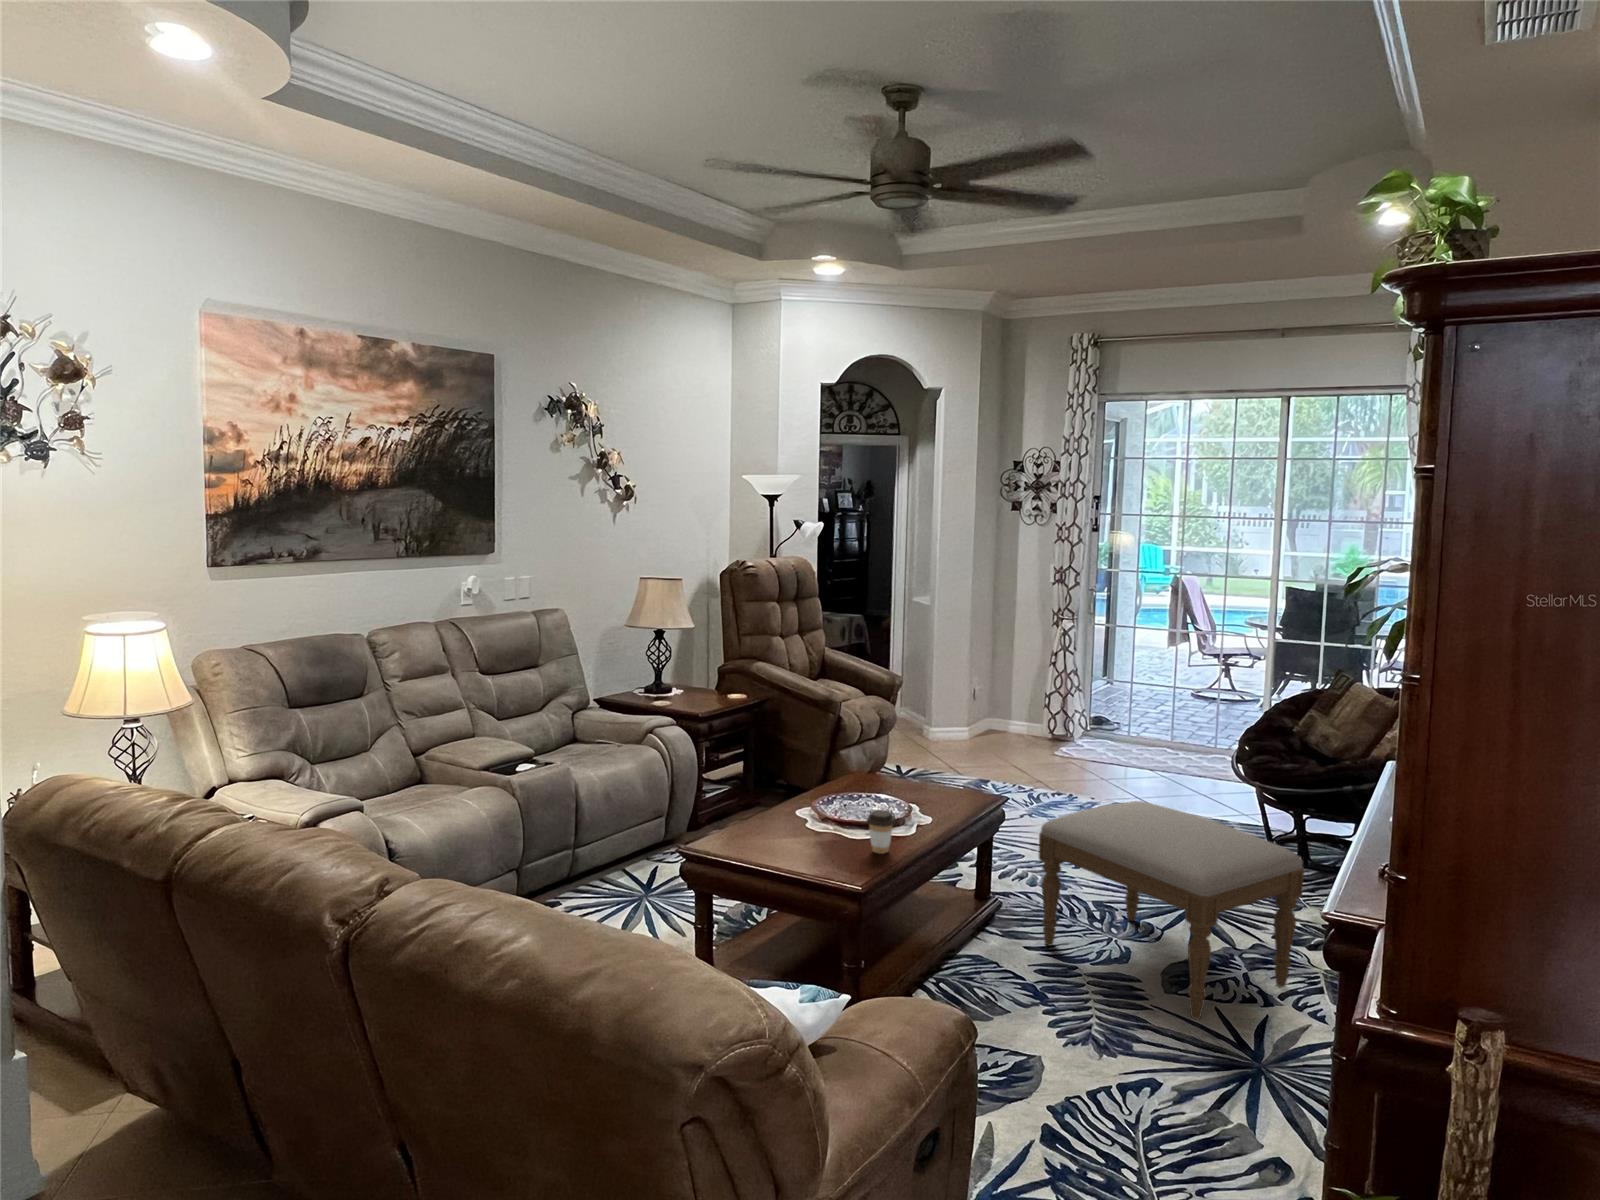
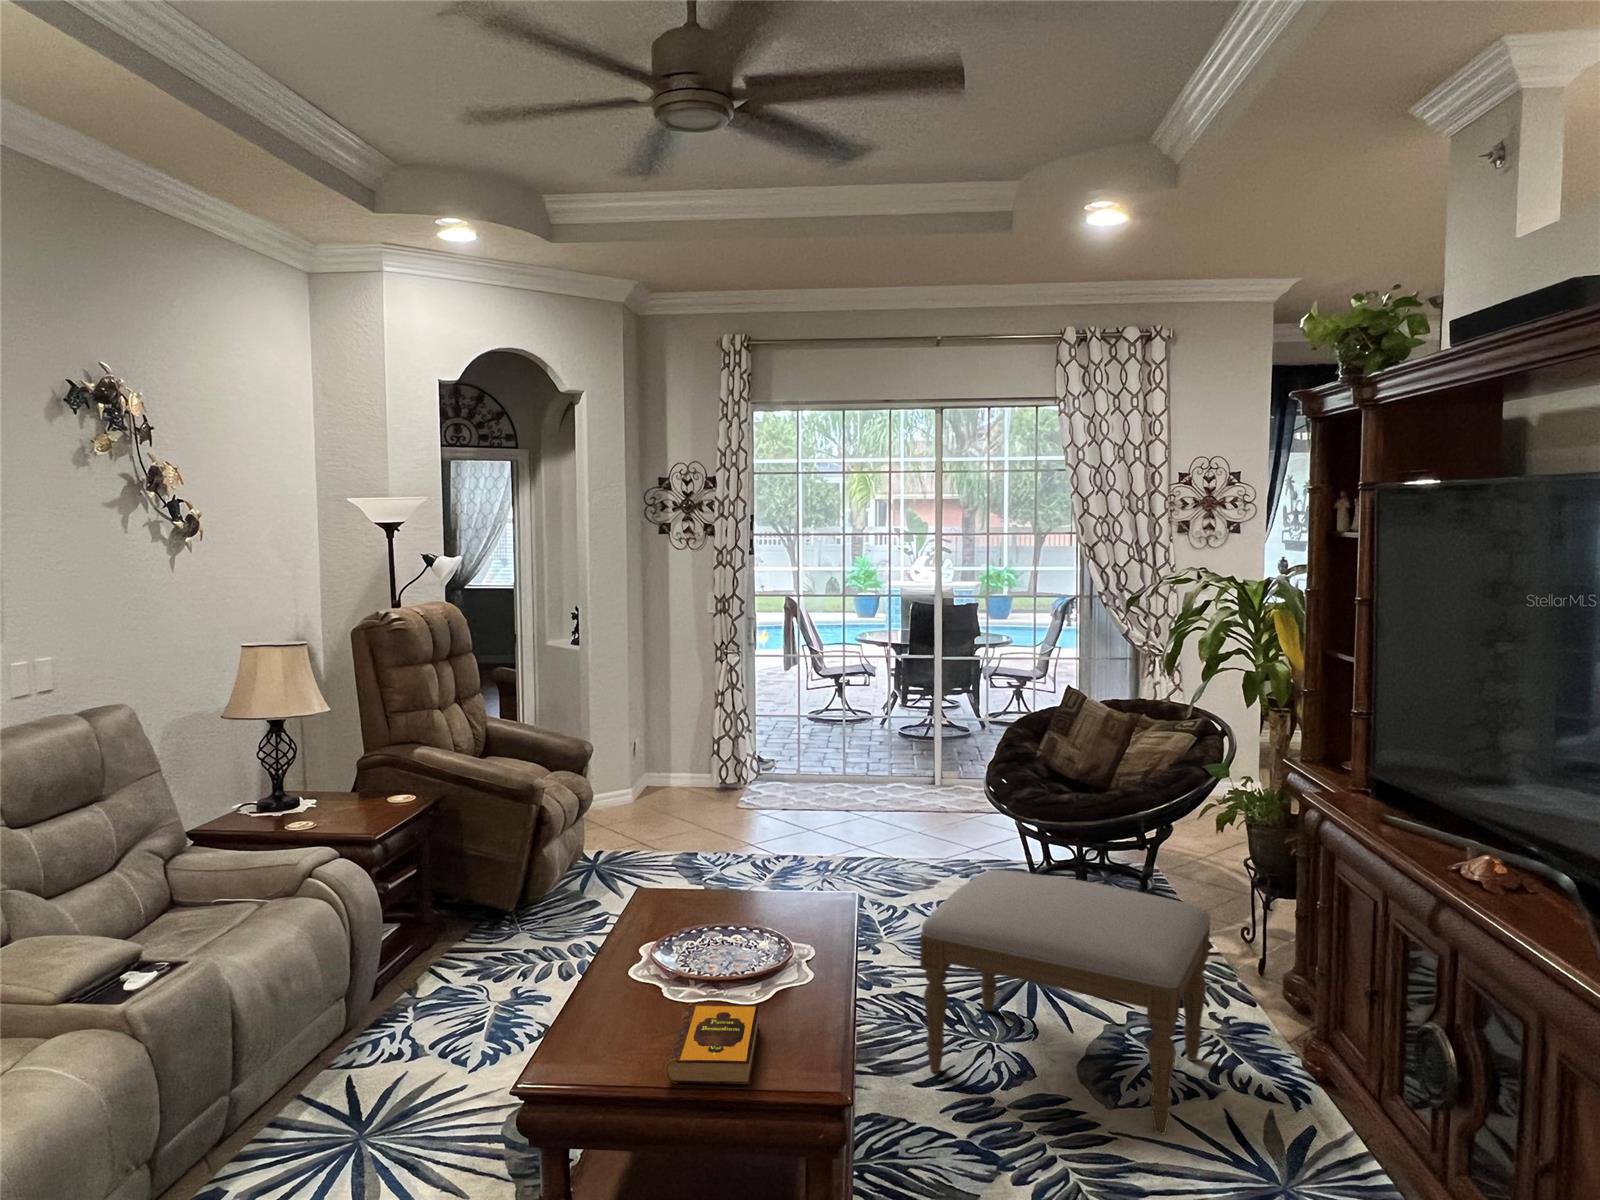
coffee cup: present [866,810,896,854] -> none [784,960,822,1024]
hardback book: none [762,826,848,871] -> present [665,1004,759,1084]

